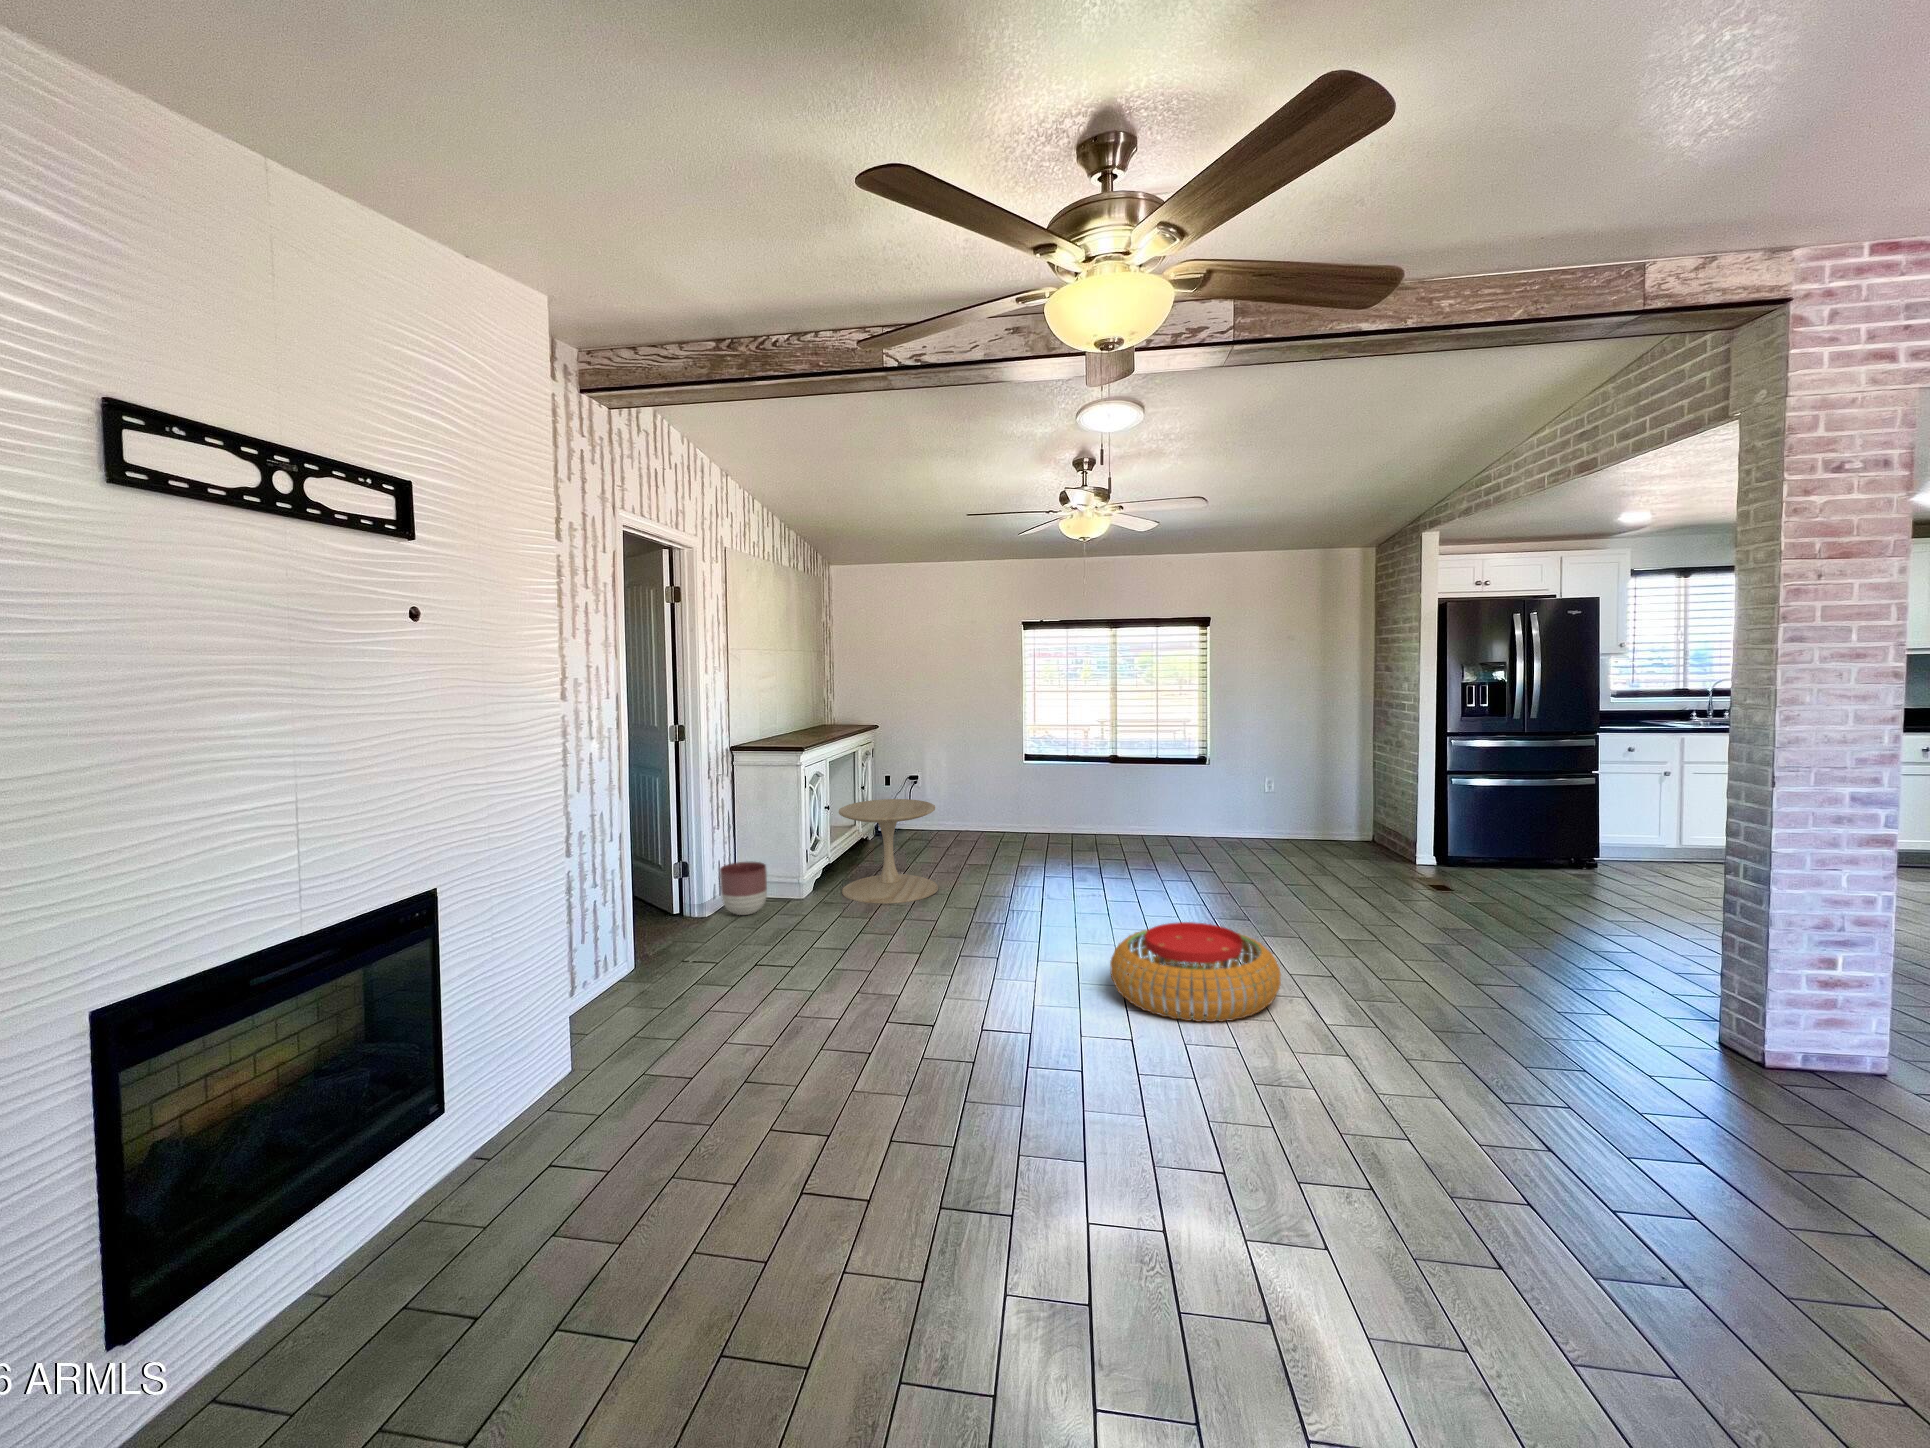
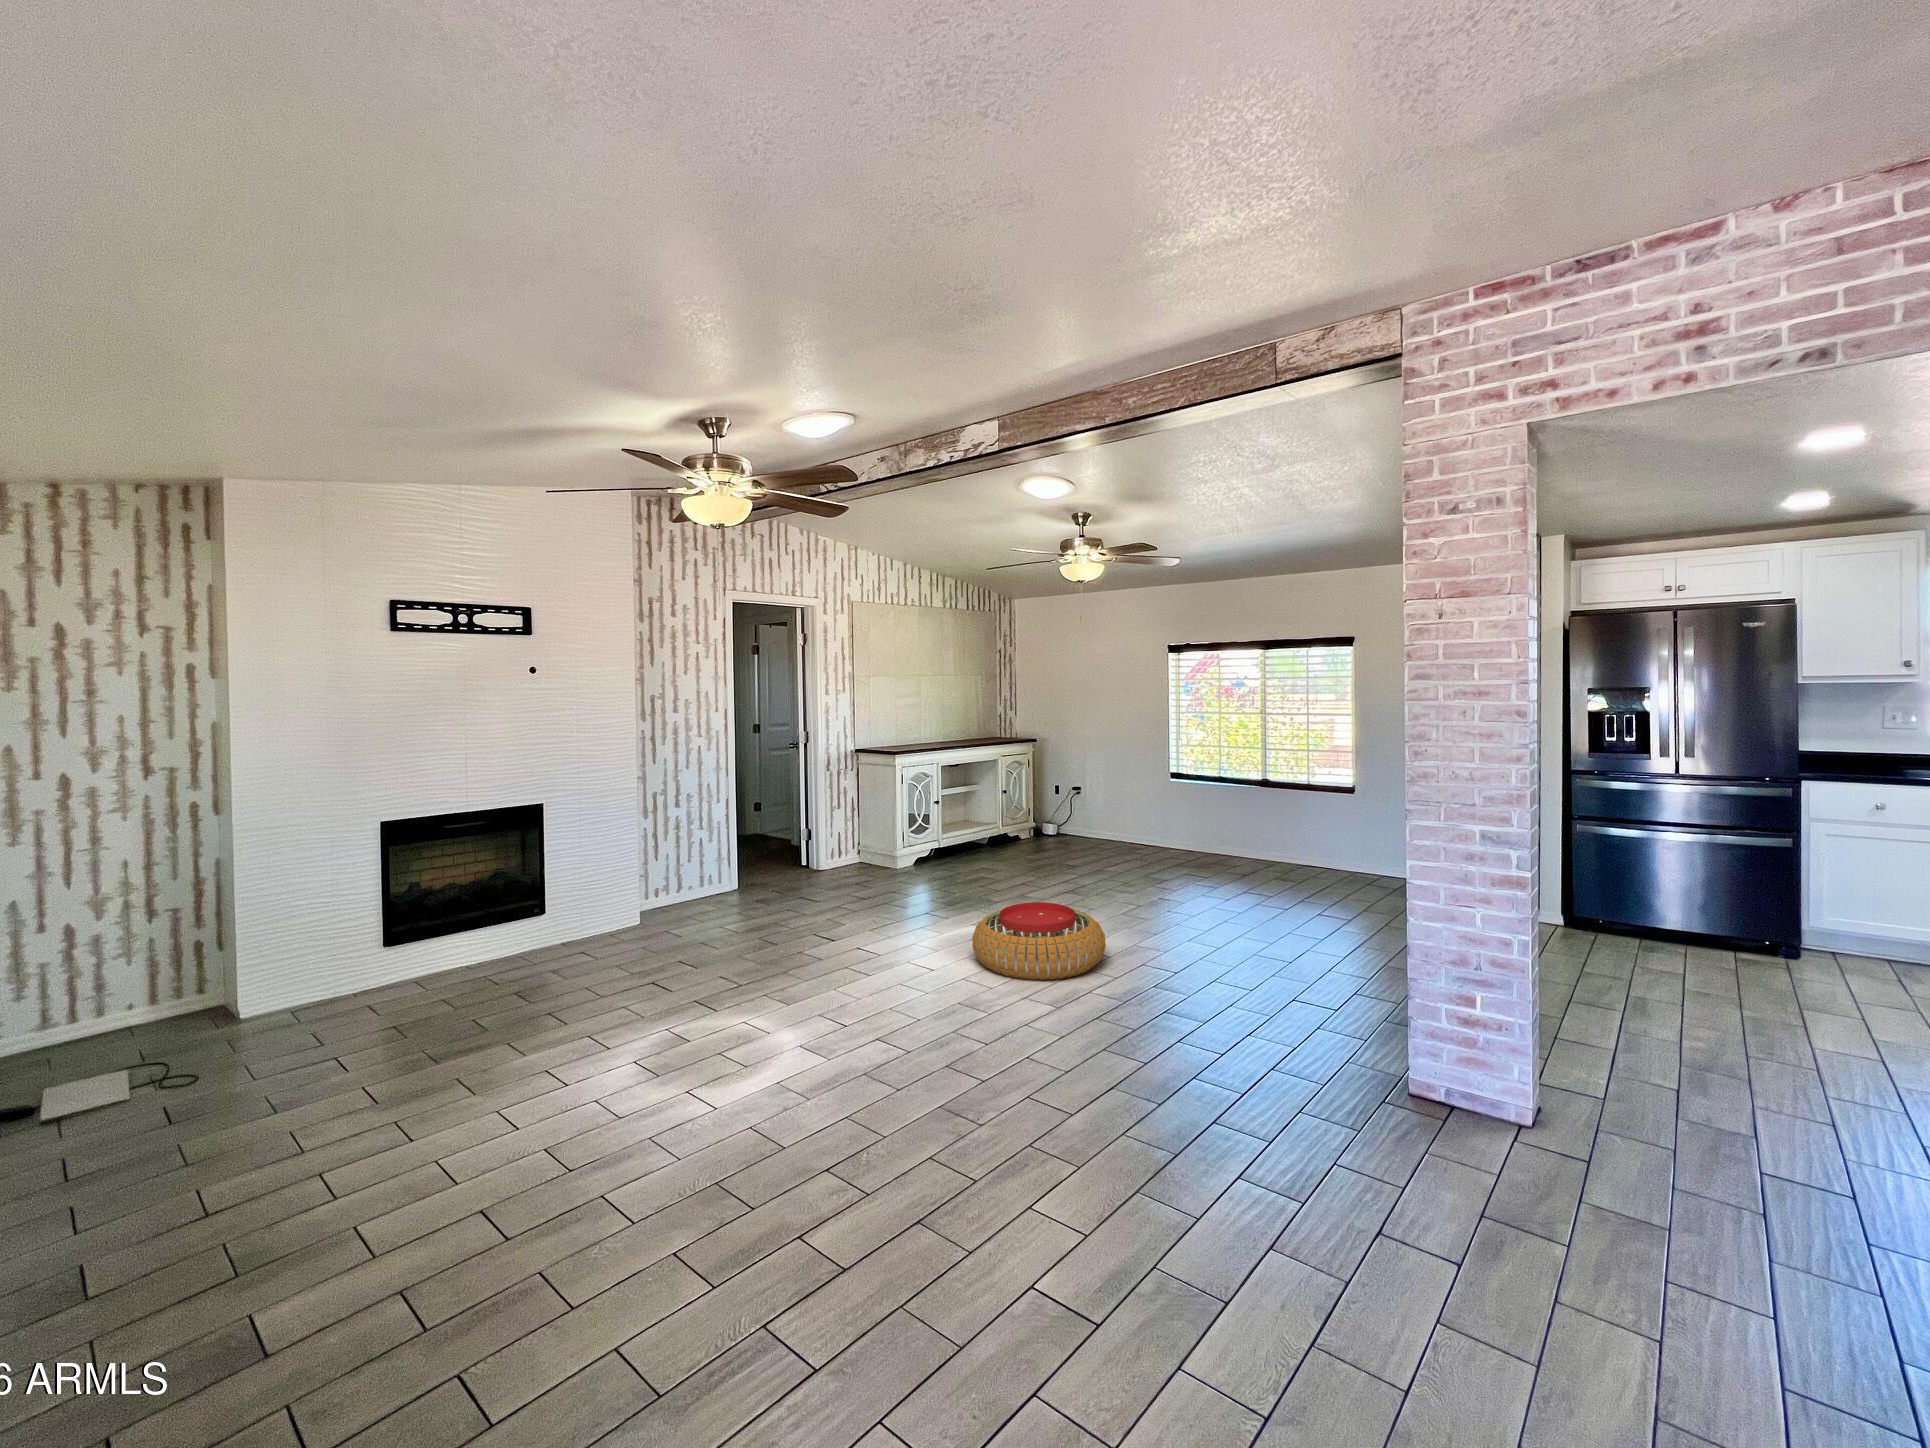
side table: present [839,799,938,904] -> none [924,796,1001,875]
planter: present [720,862,767,915] -> none [830,832,864,870]

